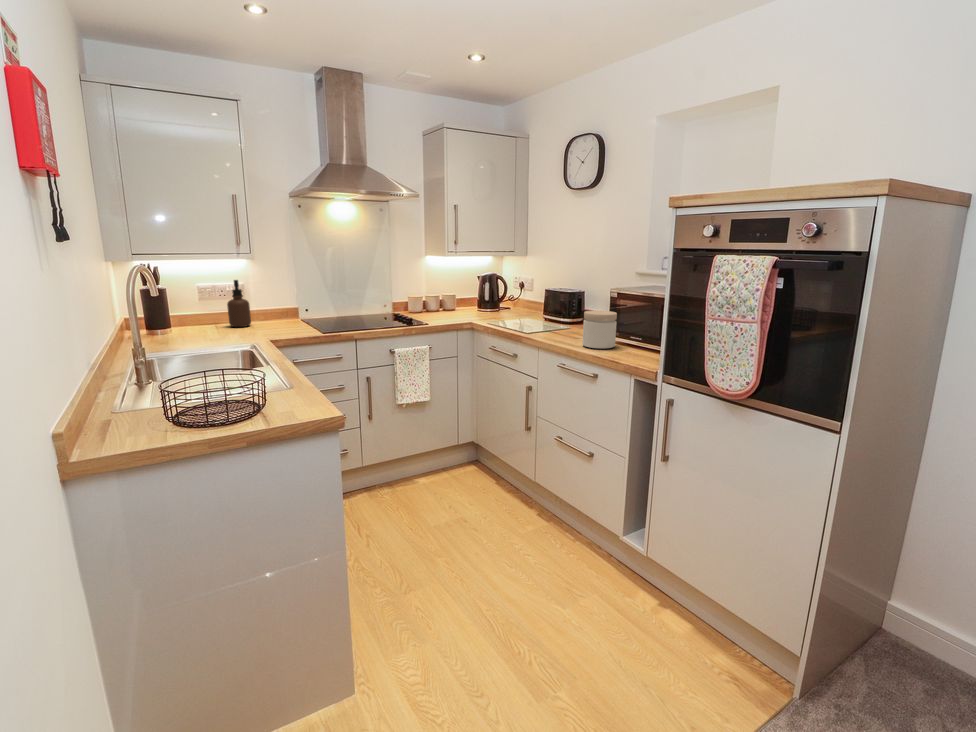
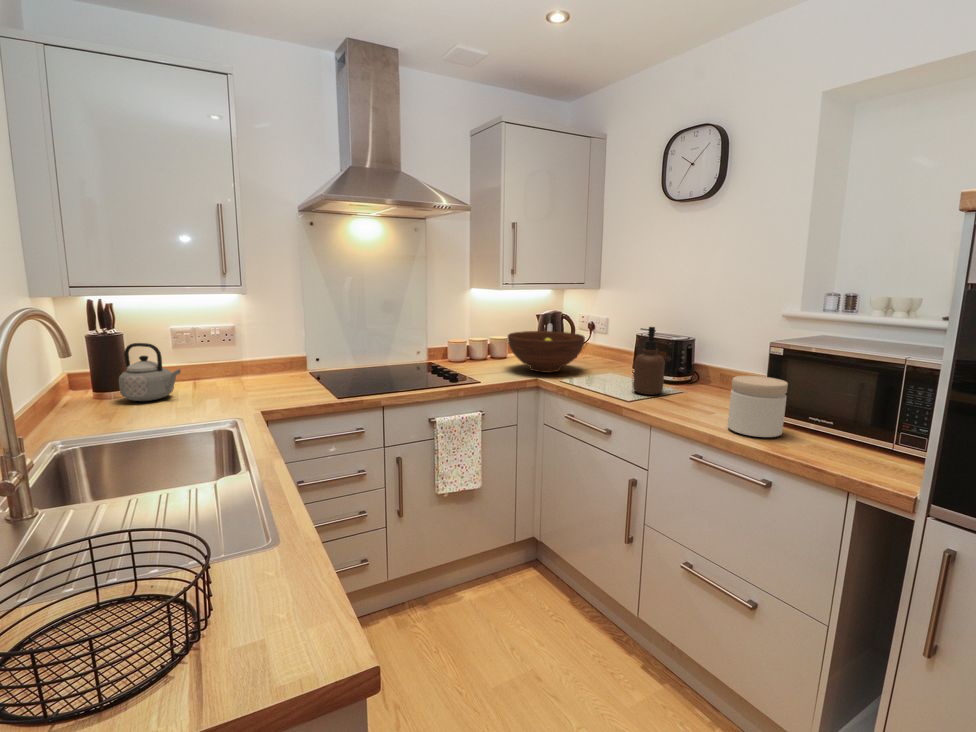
soap dispenser: present [227,280,251,327] -> present [633,327,665,395]
fruit bowl: none [452,288,510,319] -> present [508,331,585,373]
teapot: none [167,294,211,336] -> present [119,343,180,401]

